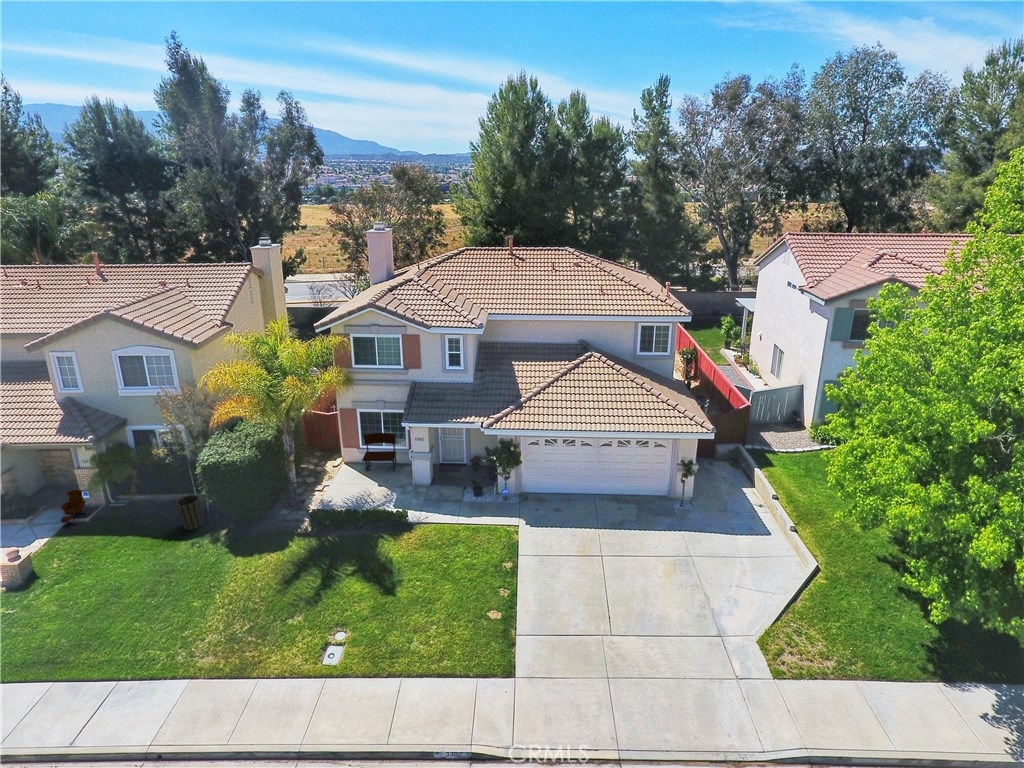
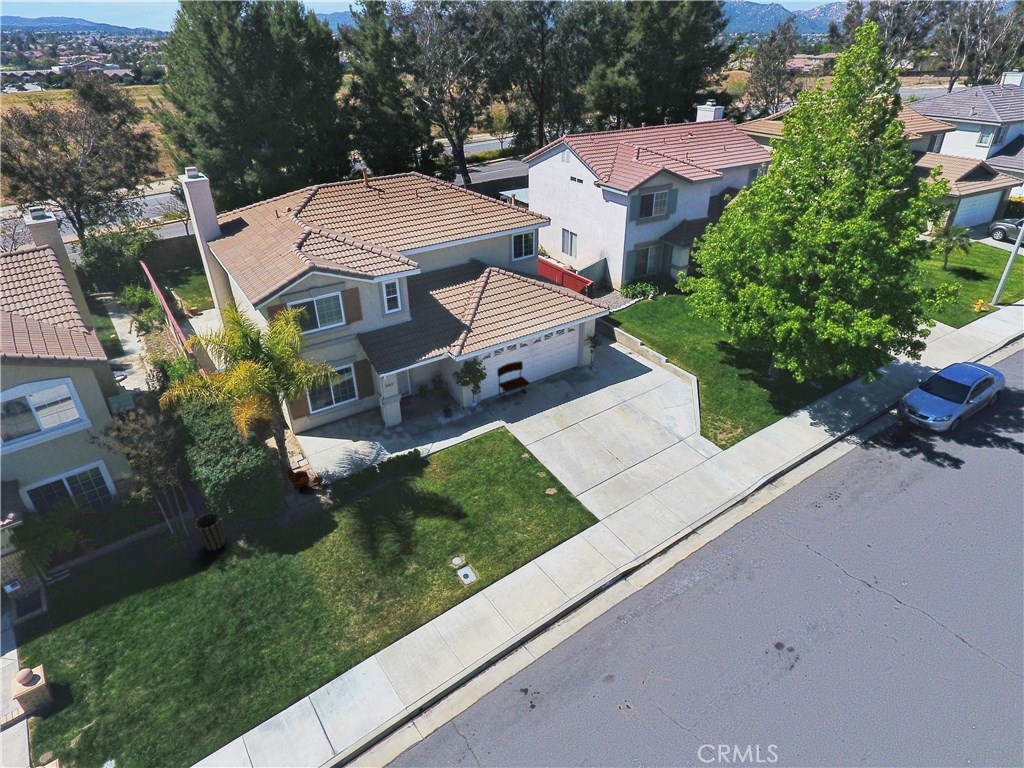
bench: present [362,433,397,471] -> present [497,361,529,400]
lounge chair: present [61,490,86,527] -> present [287,467,323,492]

